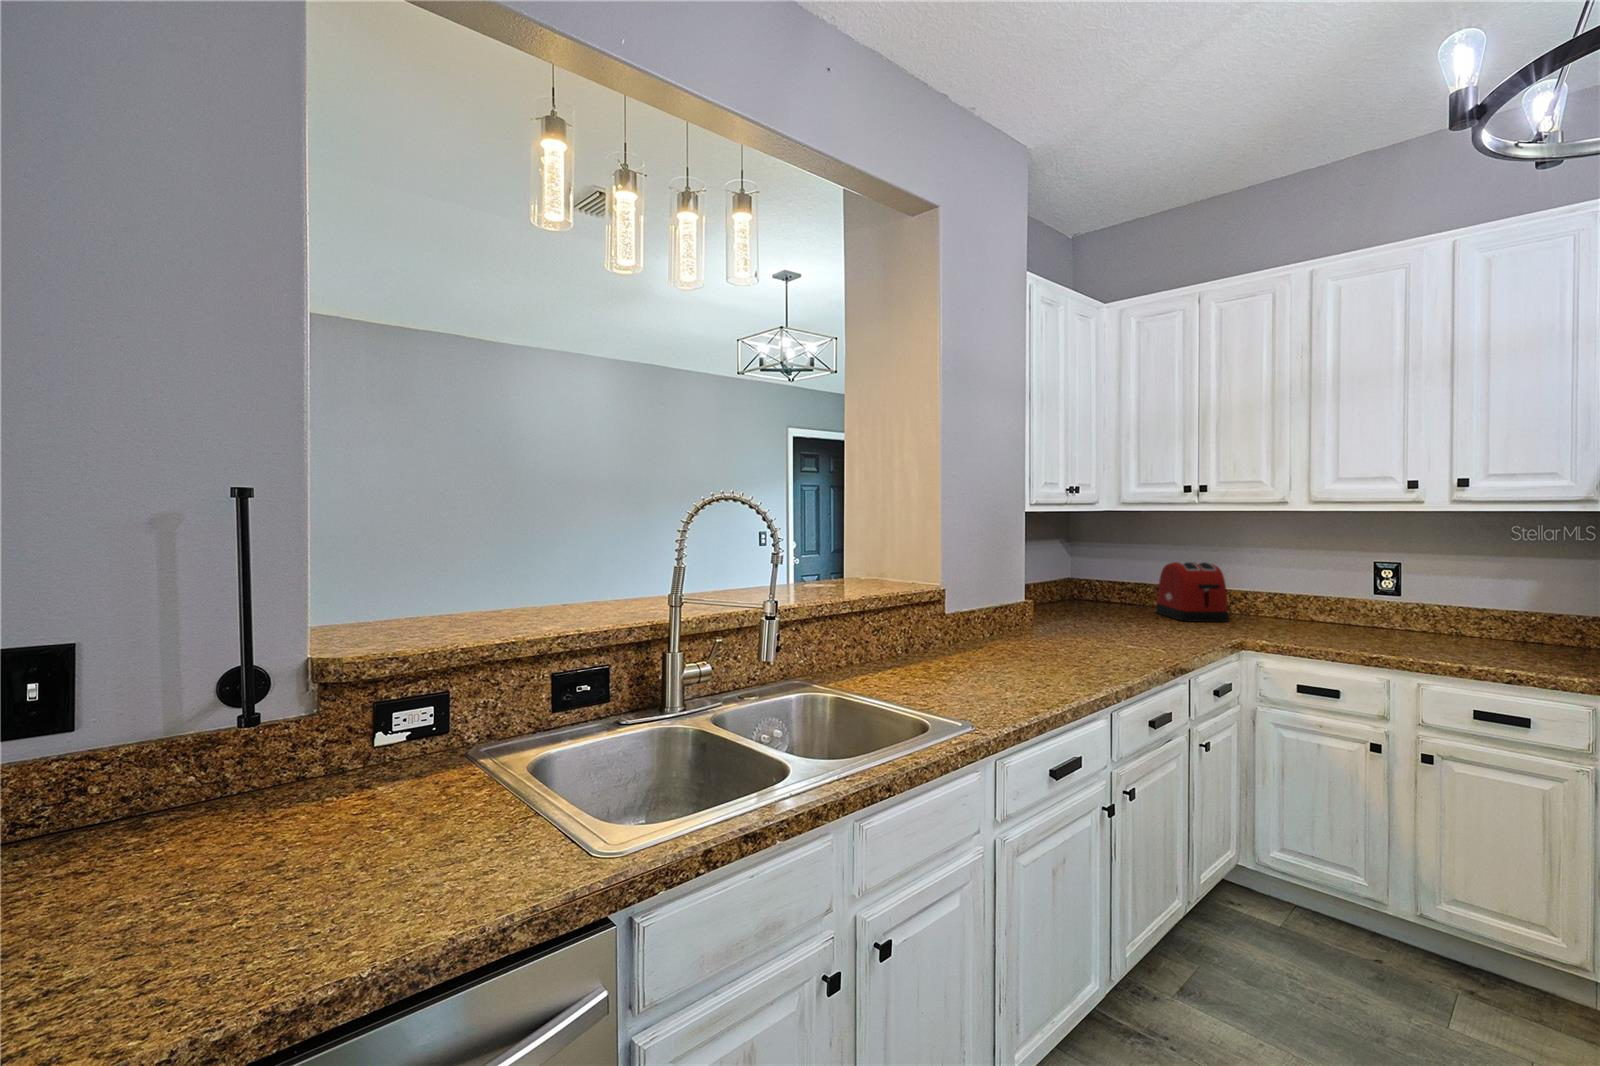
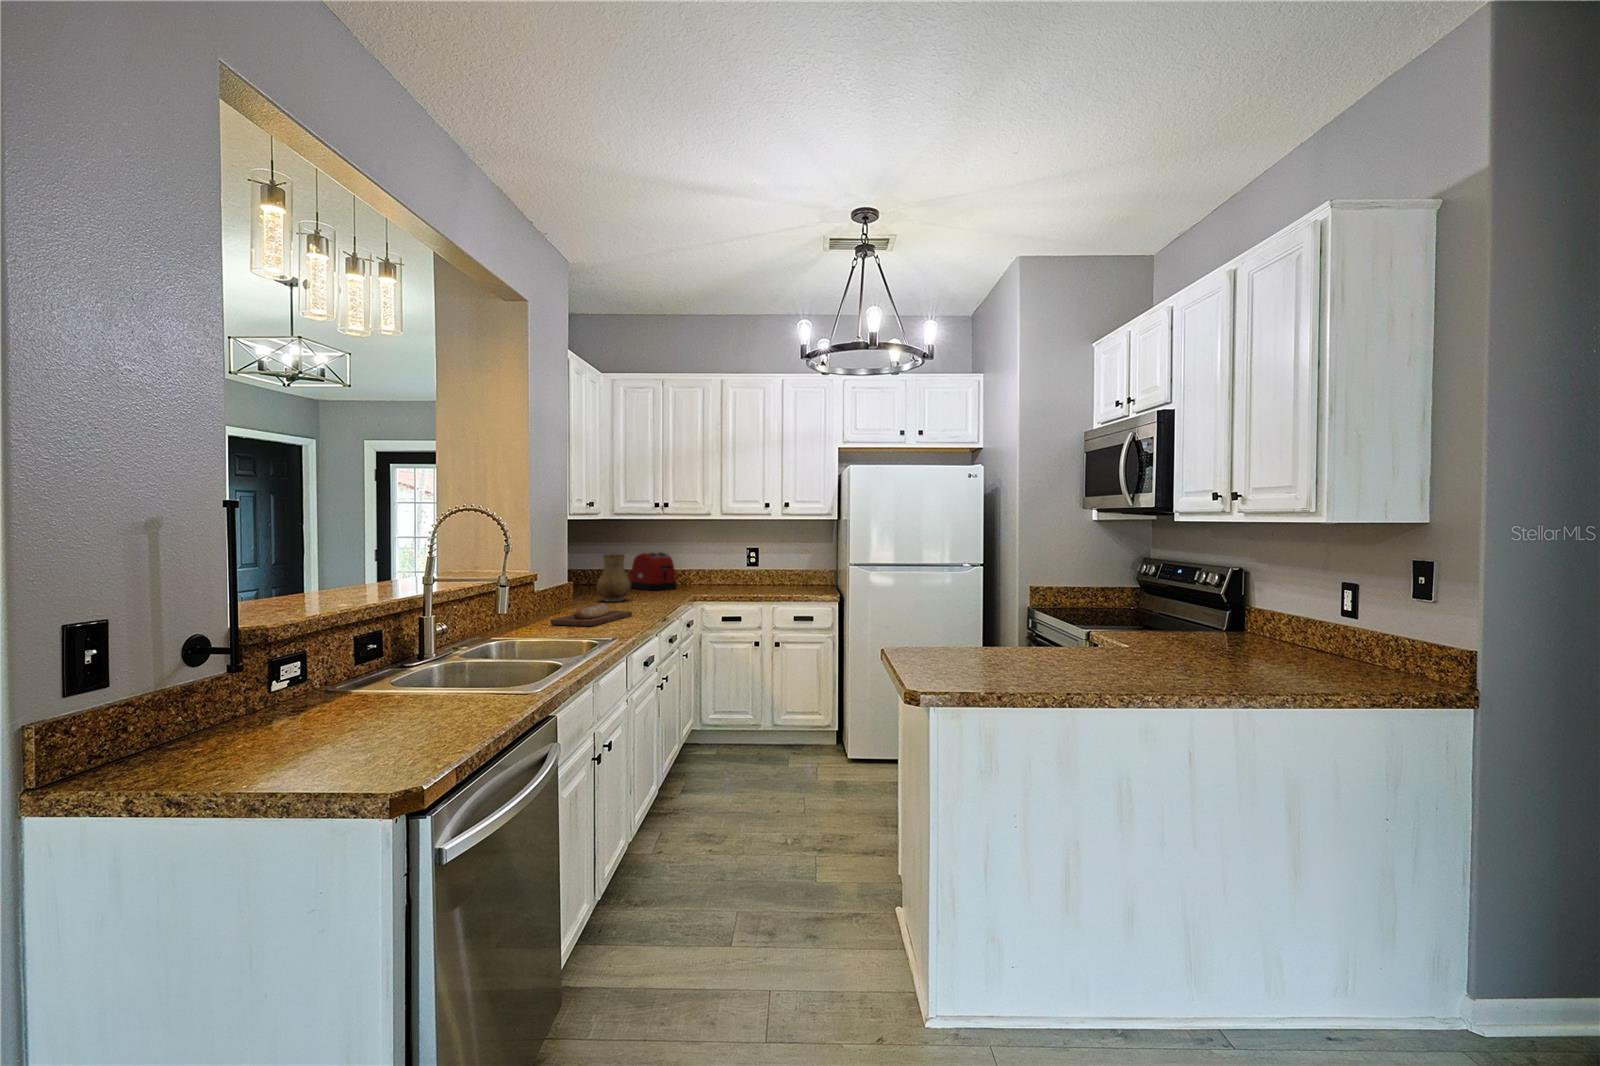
ceramic pitcher: none [1072,563,1126,637] -> present [597,554,631,602]
bread loaf: none [943,643,1084,682] -> present [551,603,632,626]

